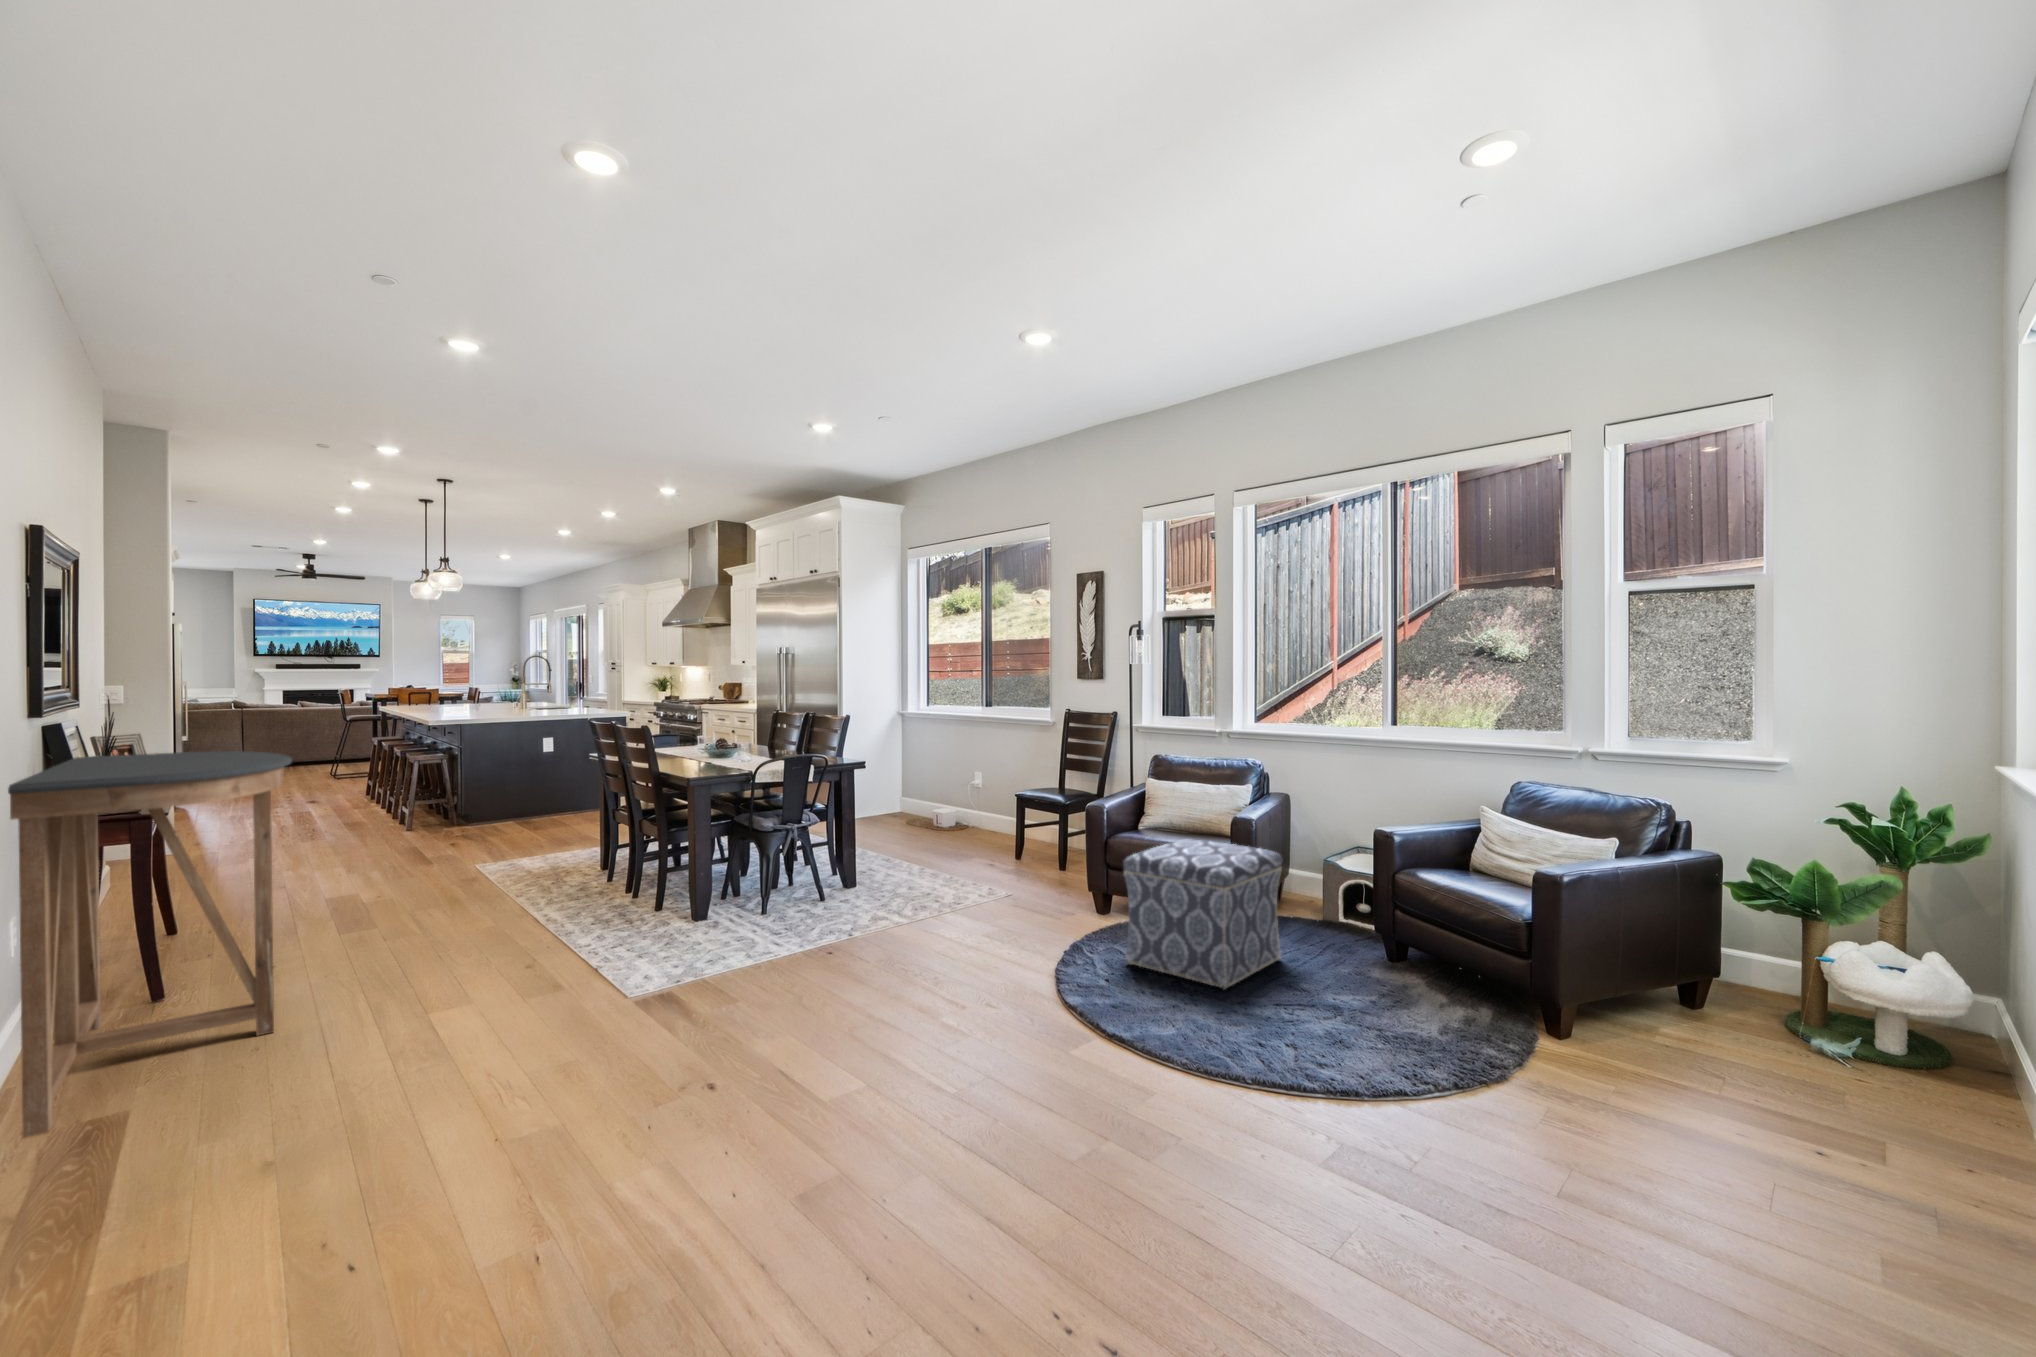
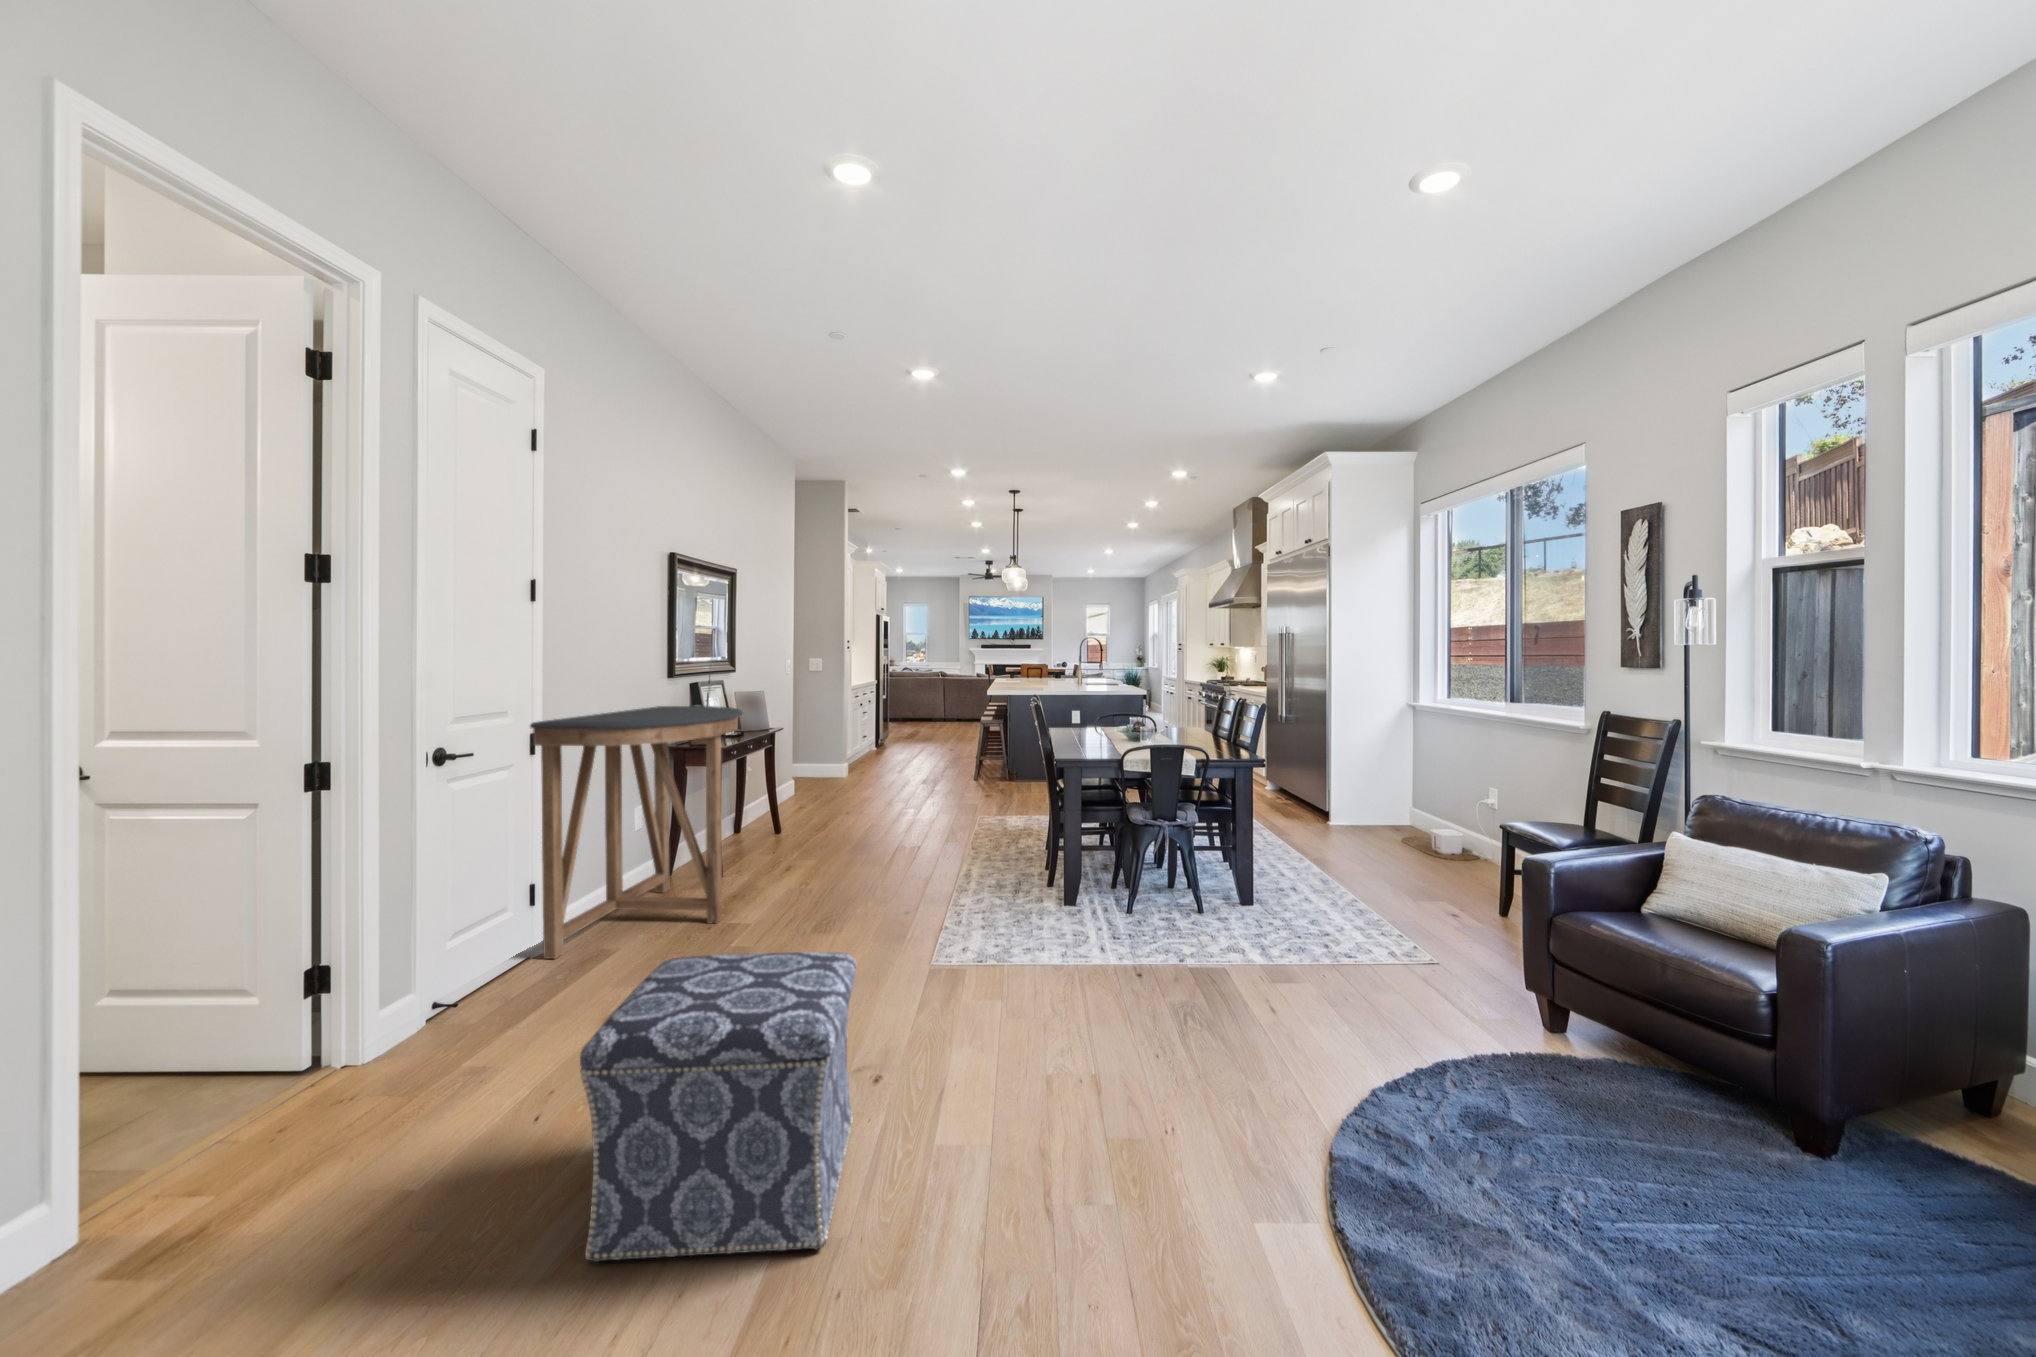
ottoman: present [1123,839,1282,990] -> present [580,952,856,1262]

